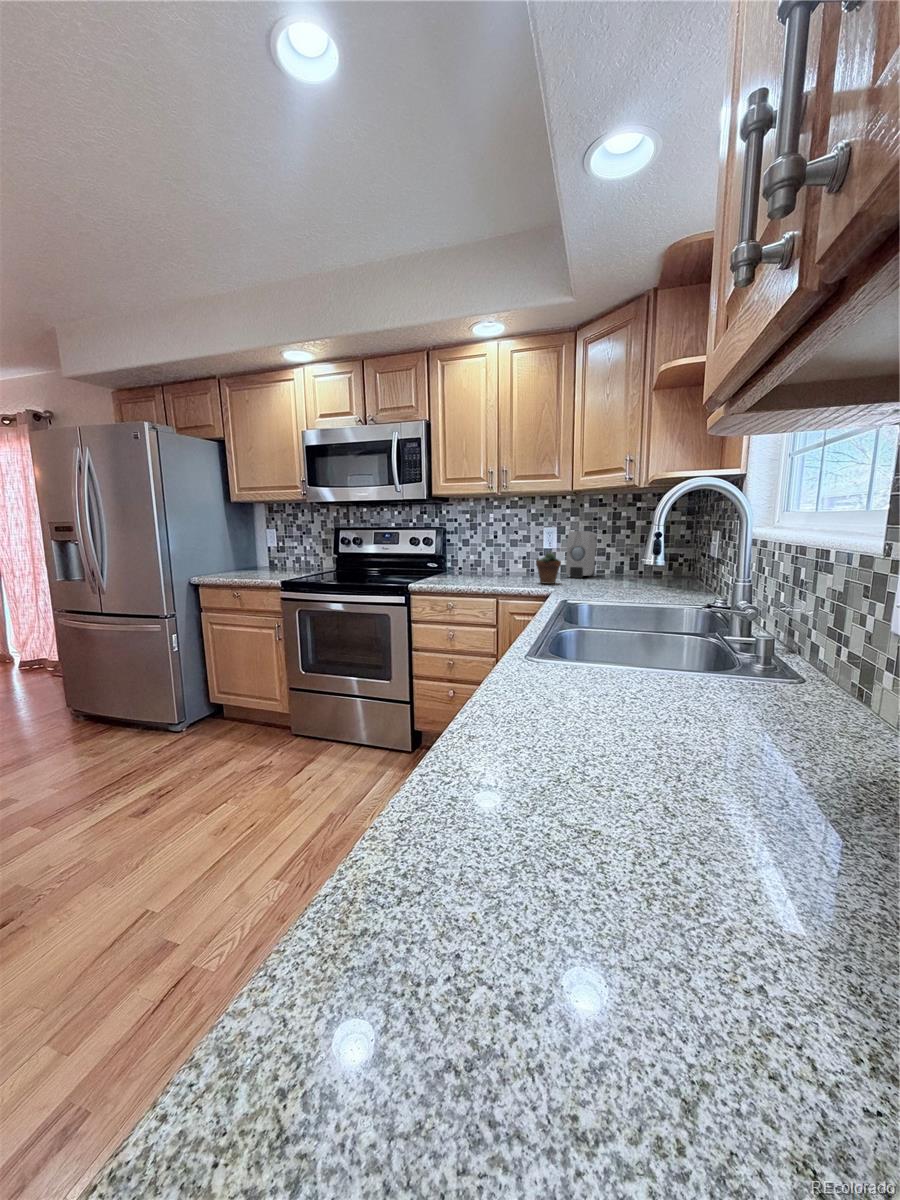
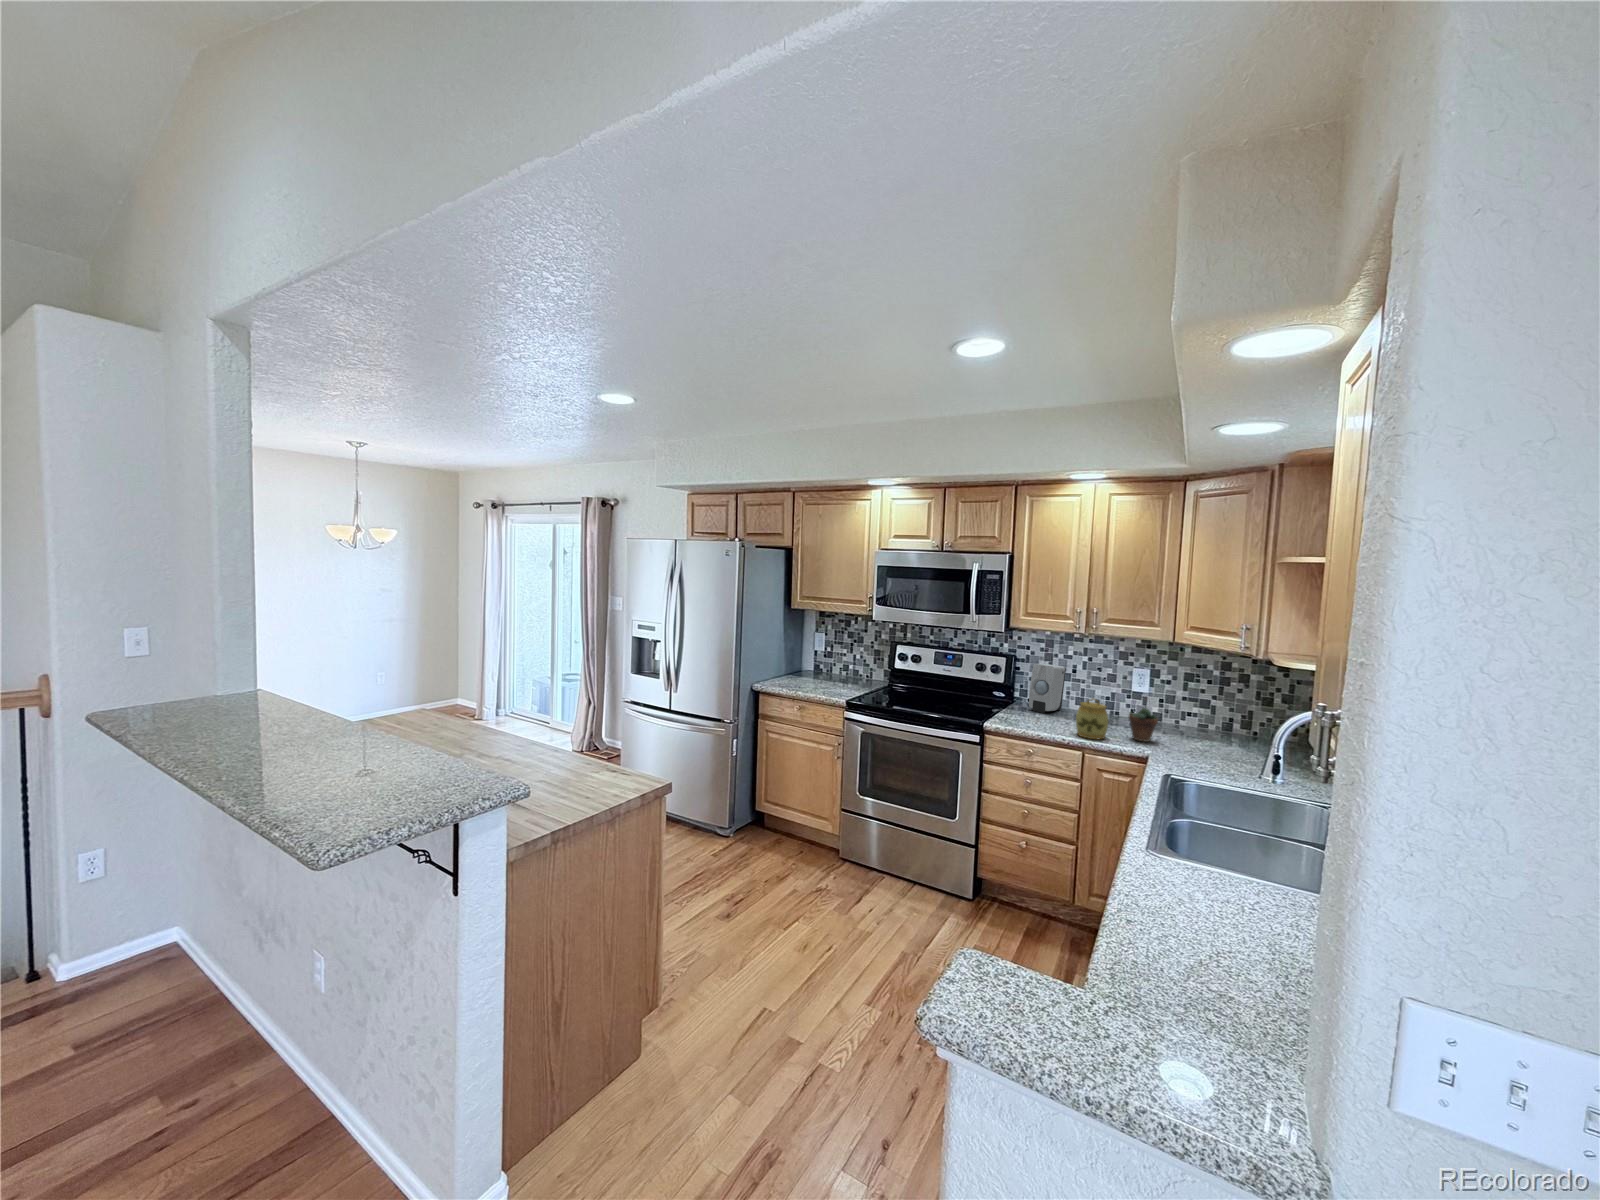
soap dispenser: present [566,531,597,578] -> present [1029,664,1066,713]
jar: none [490,547,518,585] -> present [1076,698,1108,739]

